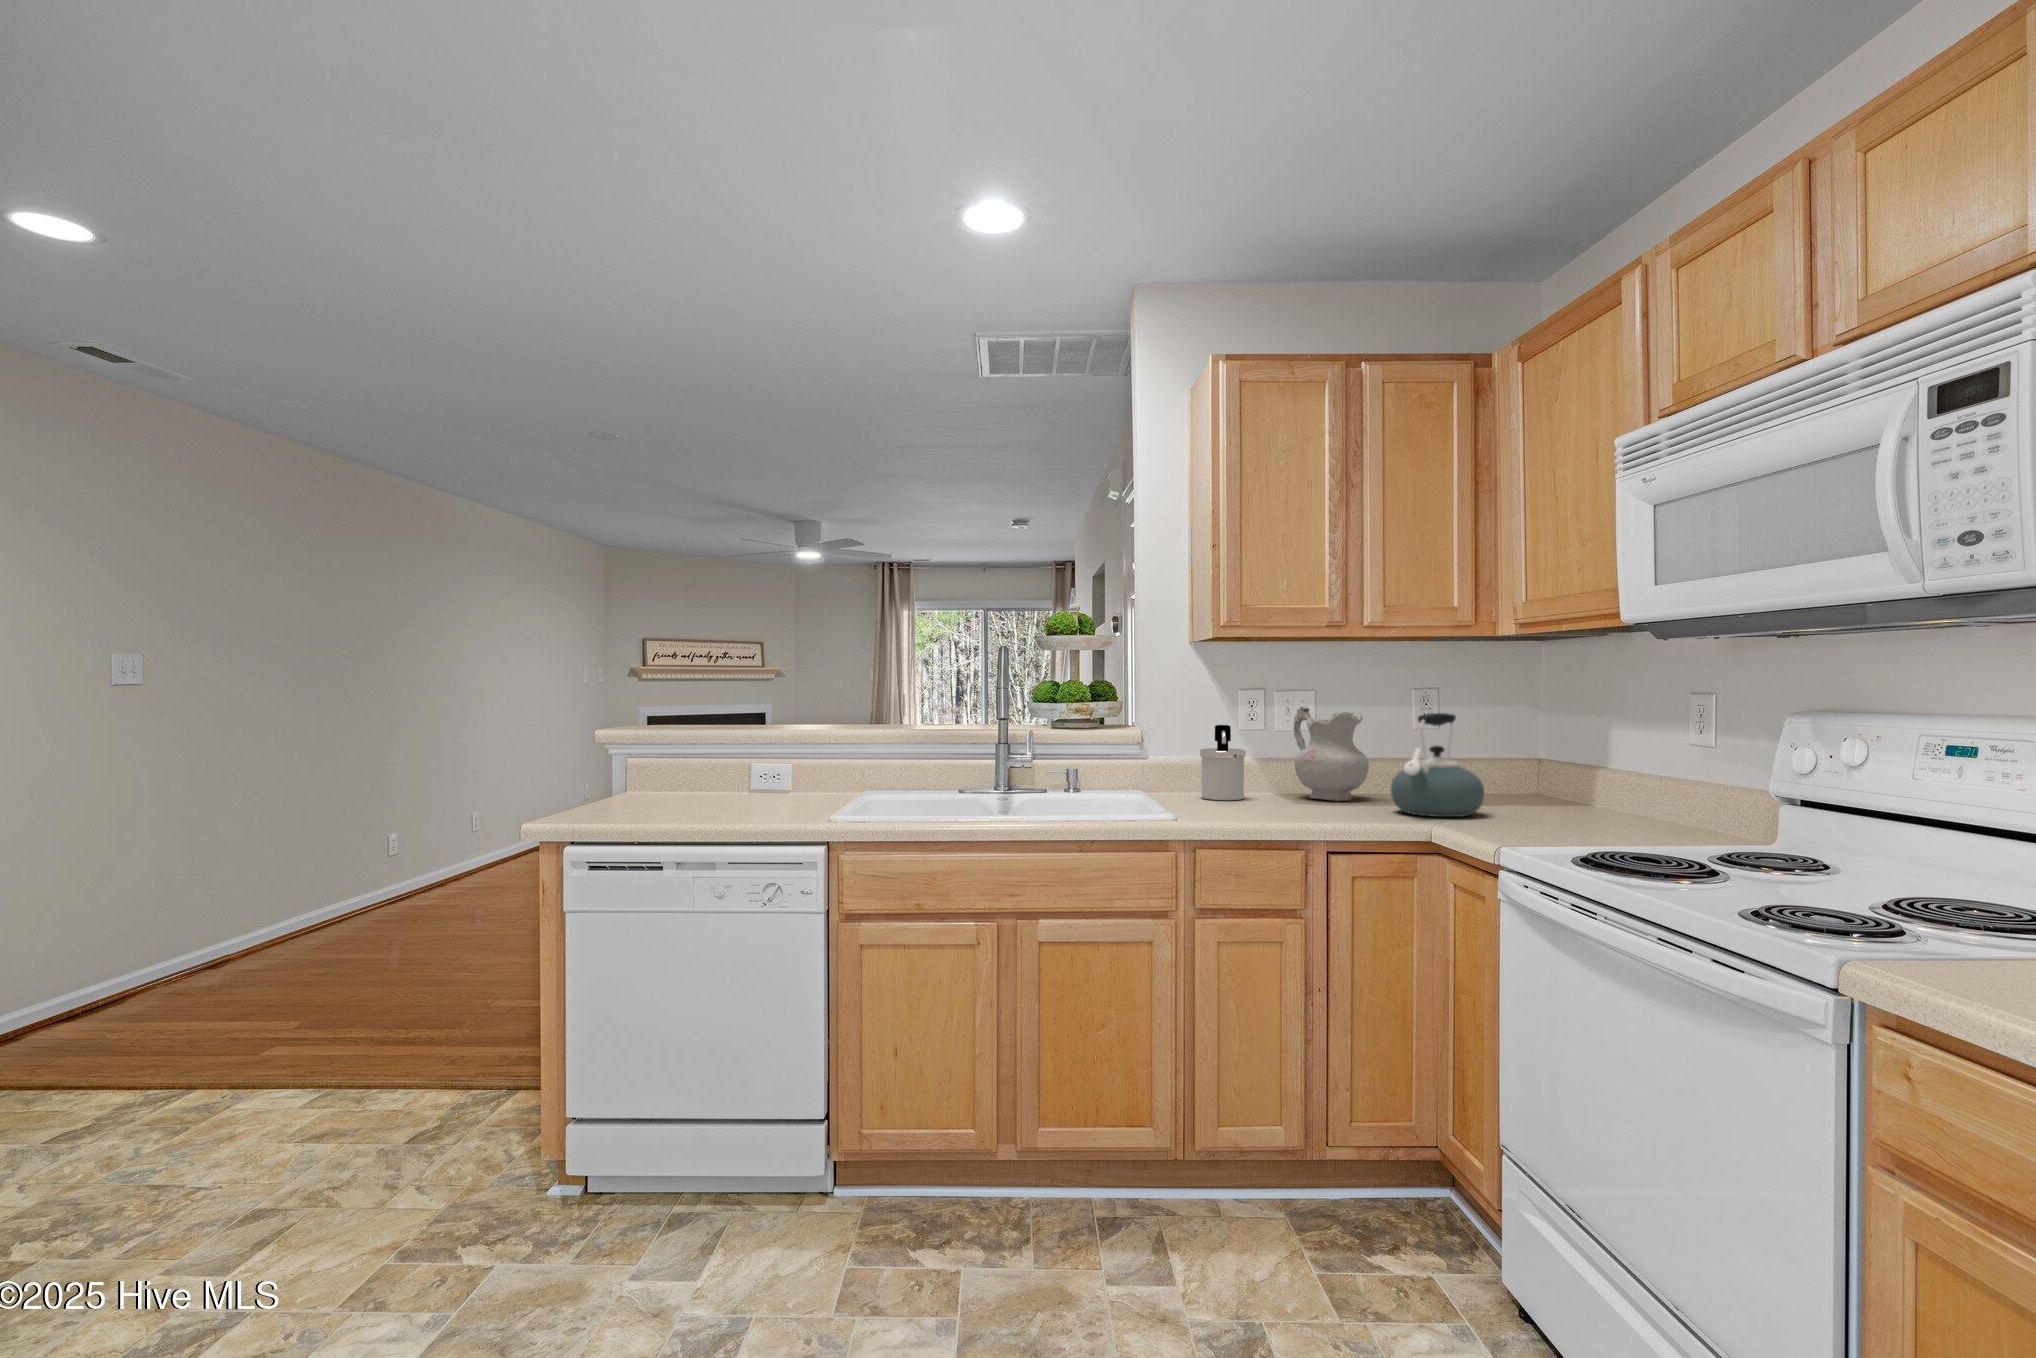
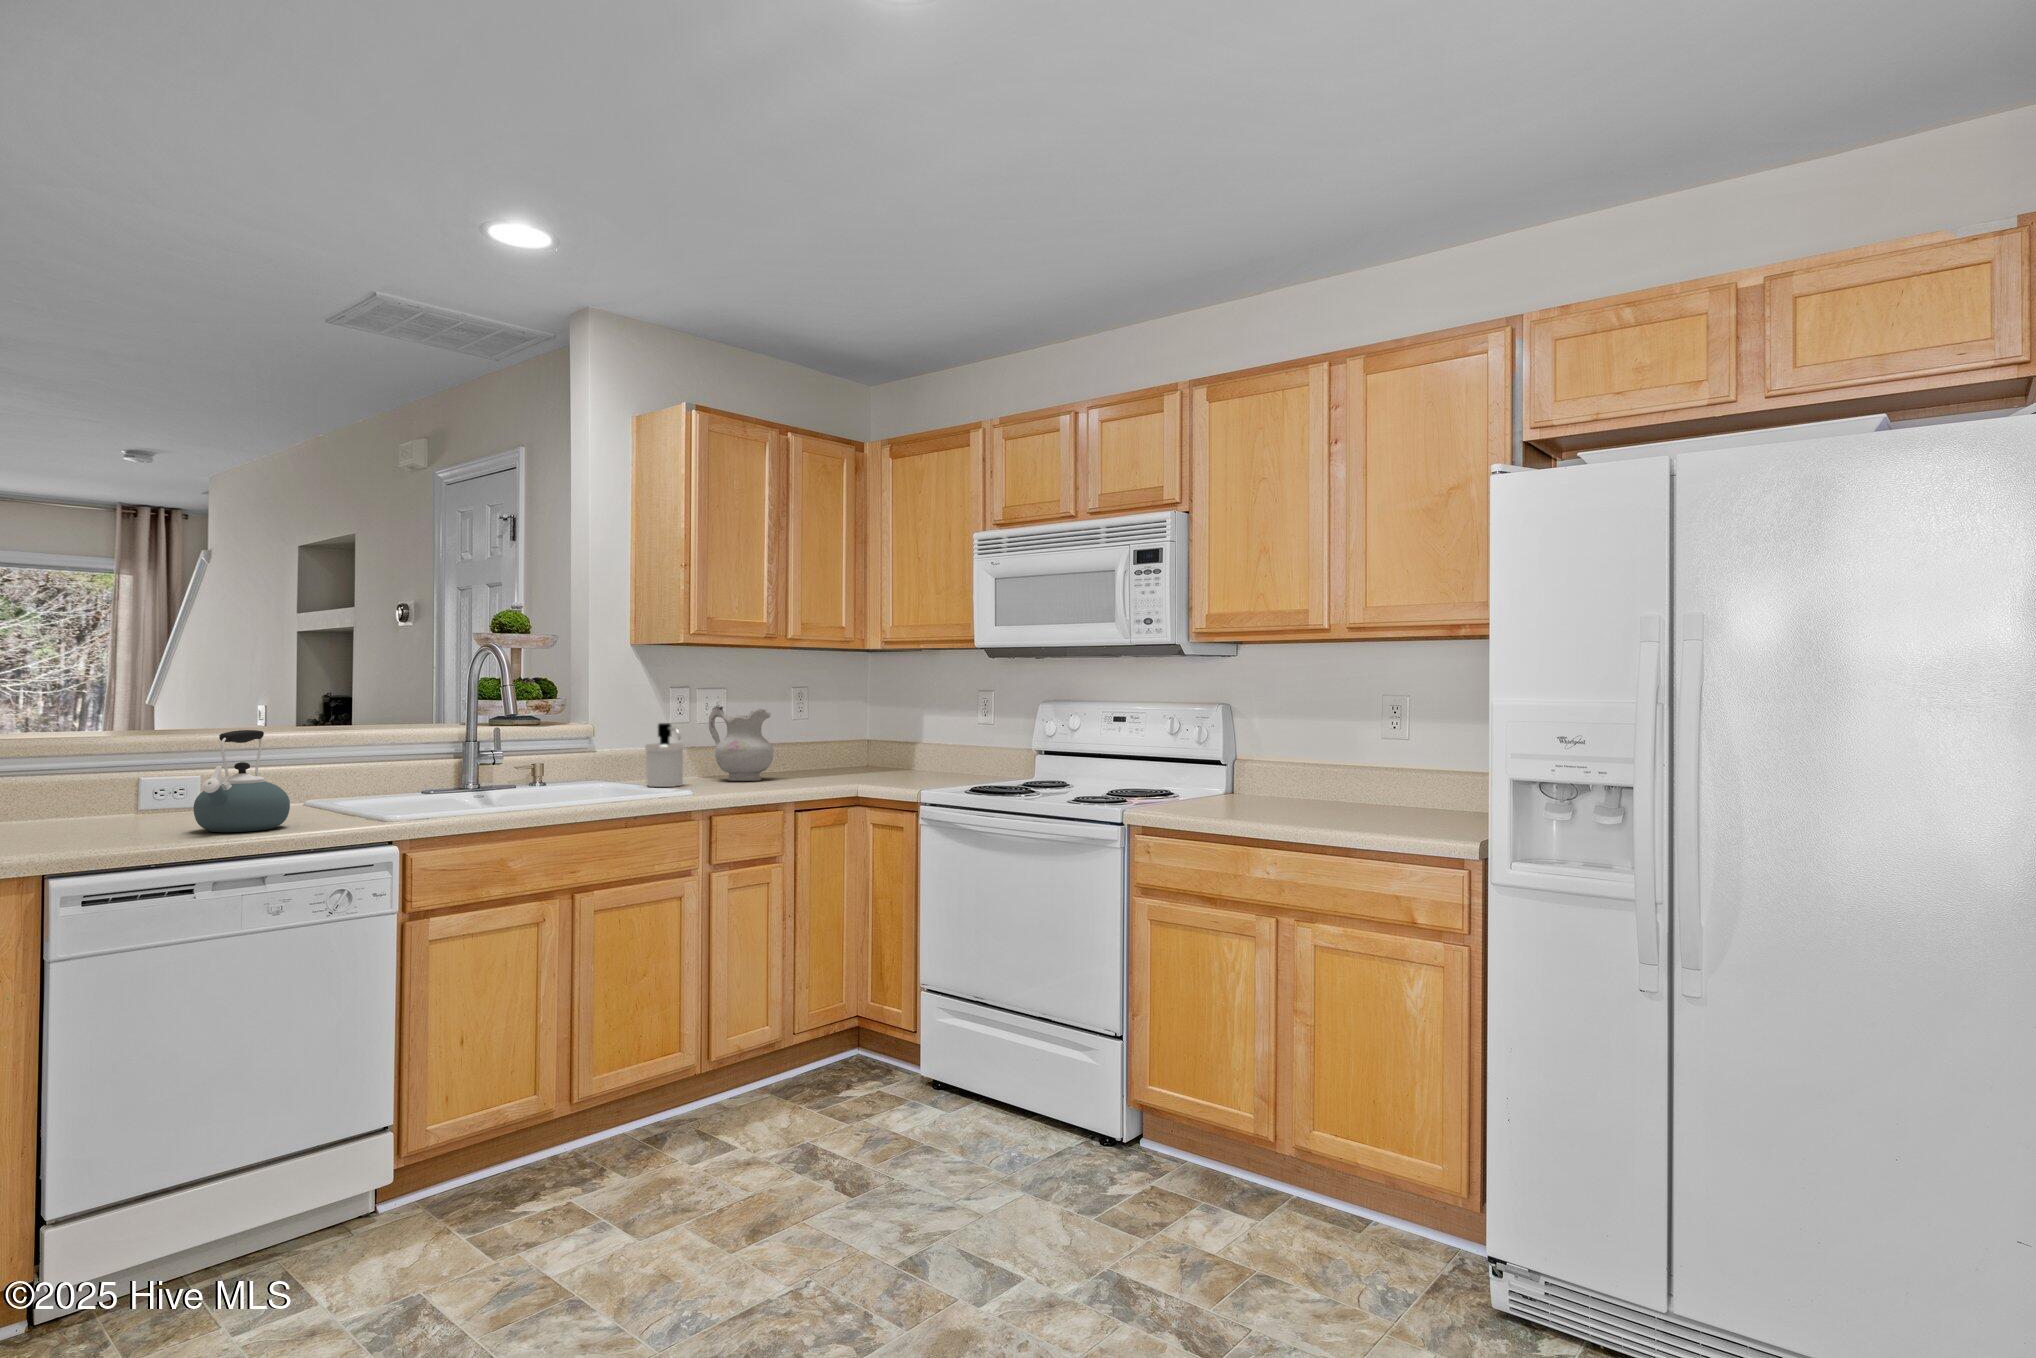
kettle: present [1391,713,1484,817] -> present [193,730,290,832]

